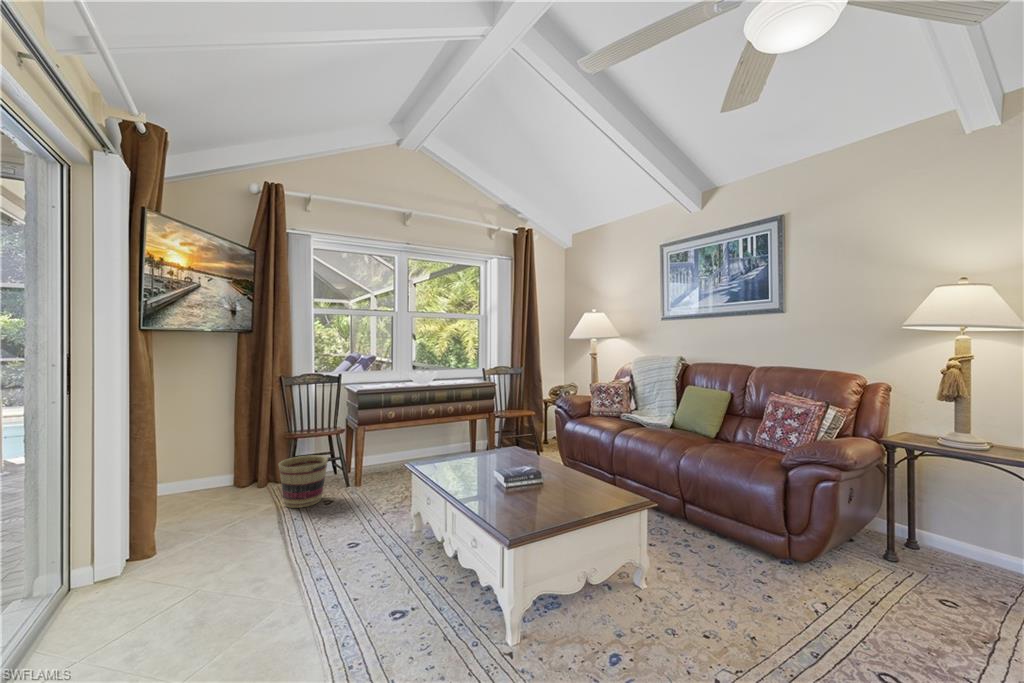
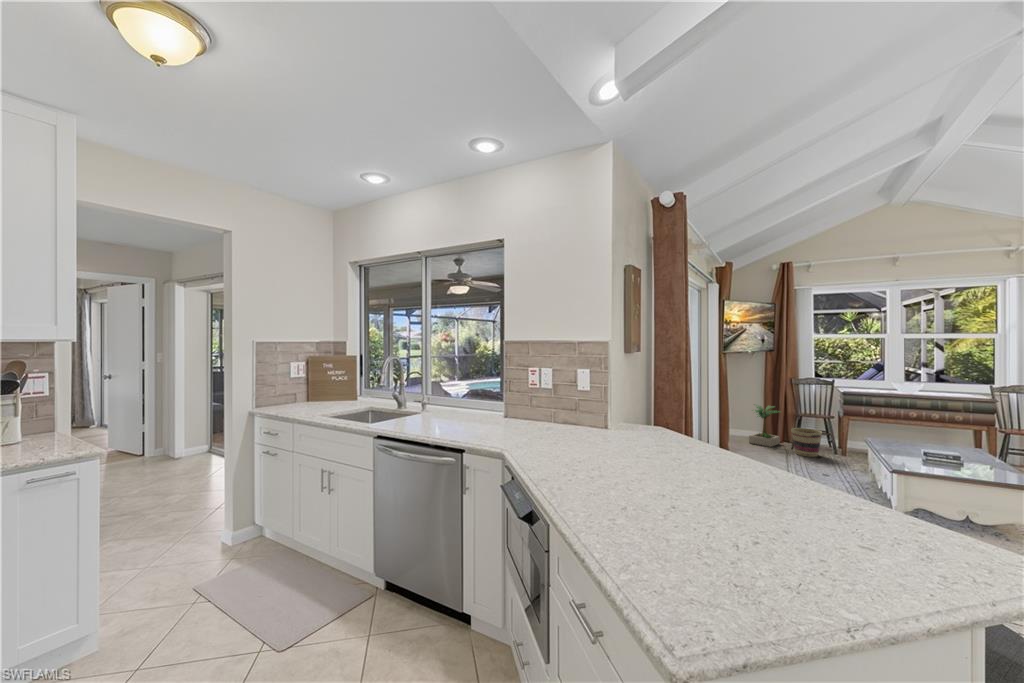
potted plant: none [197,424,265,506] -> present [749,406,780,447]

